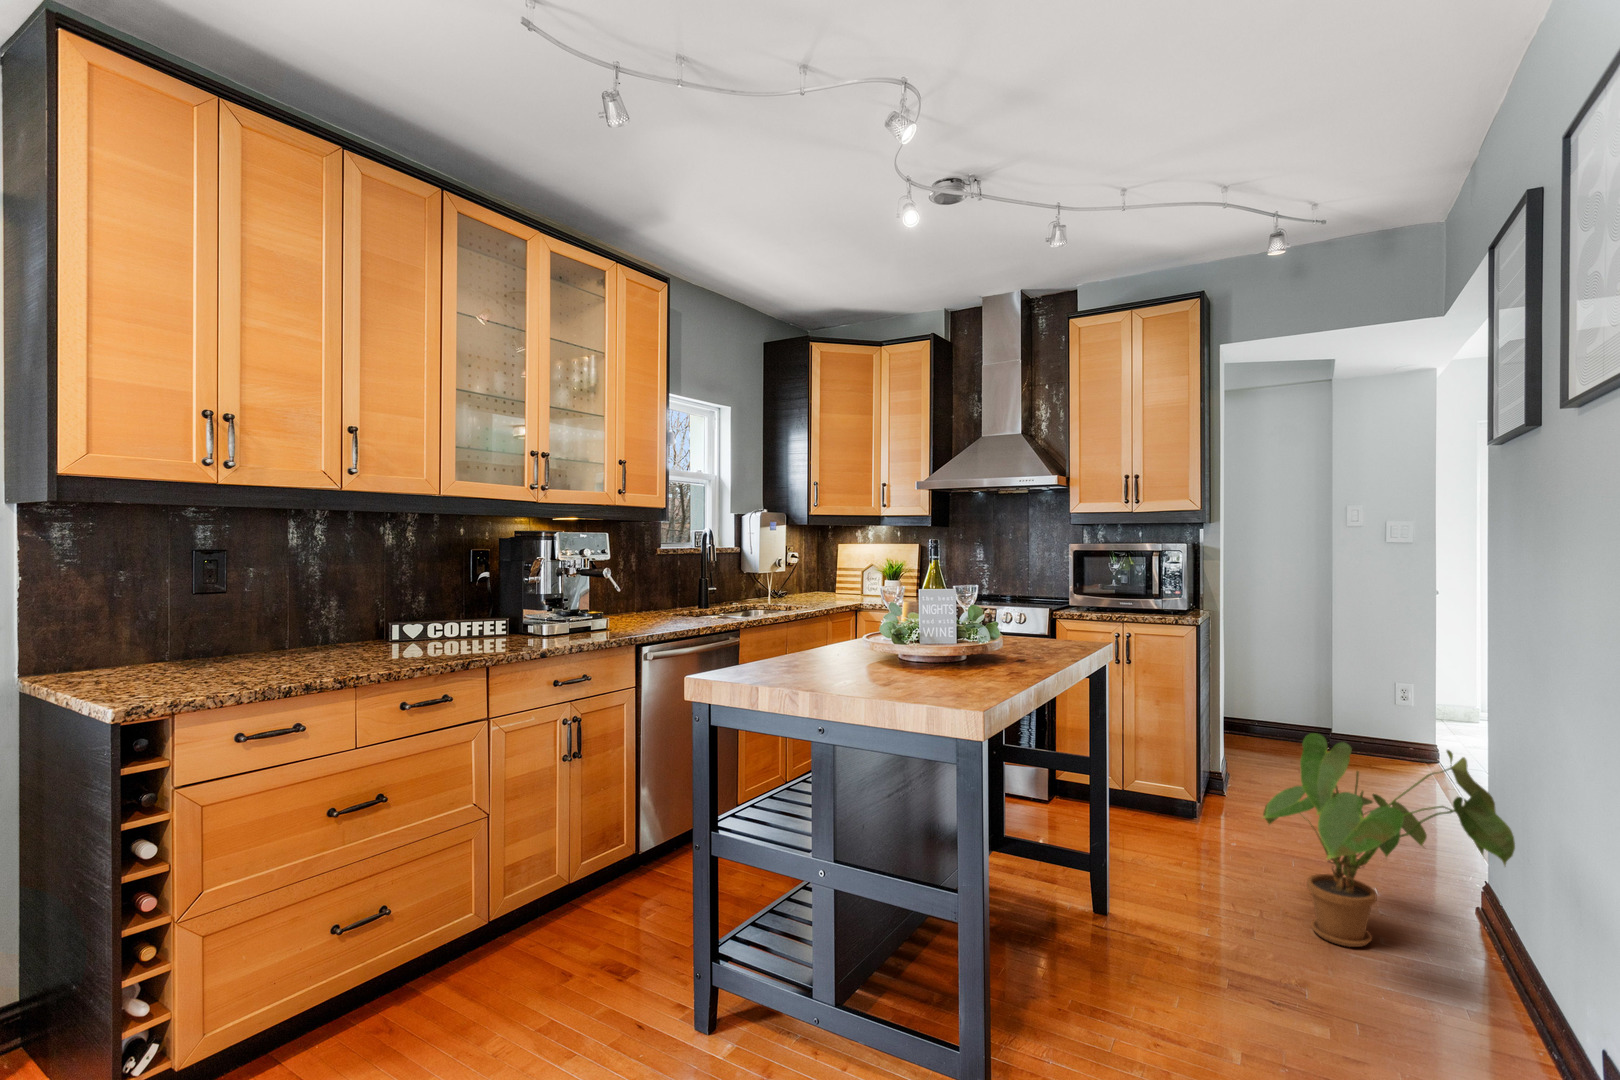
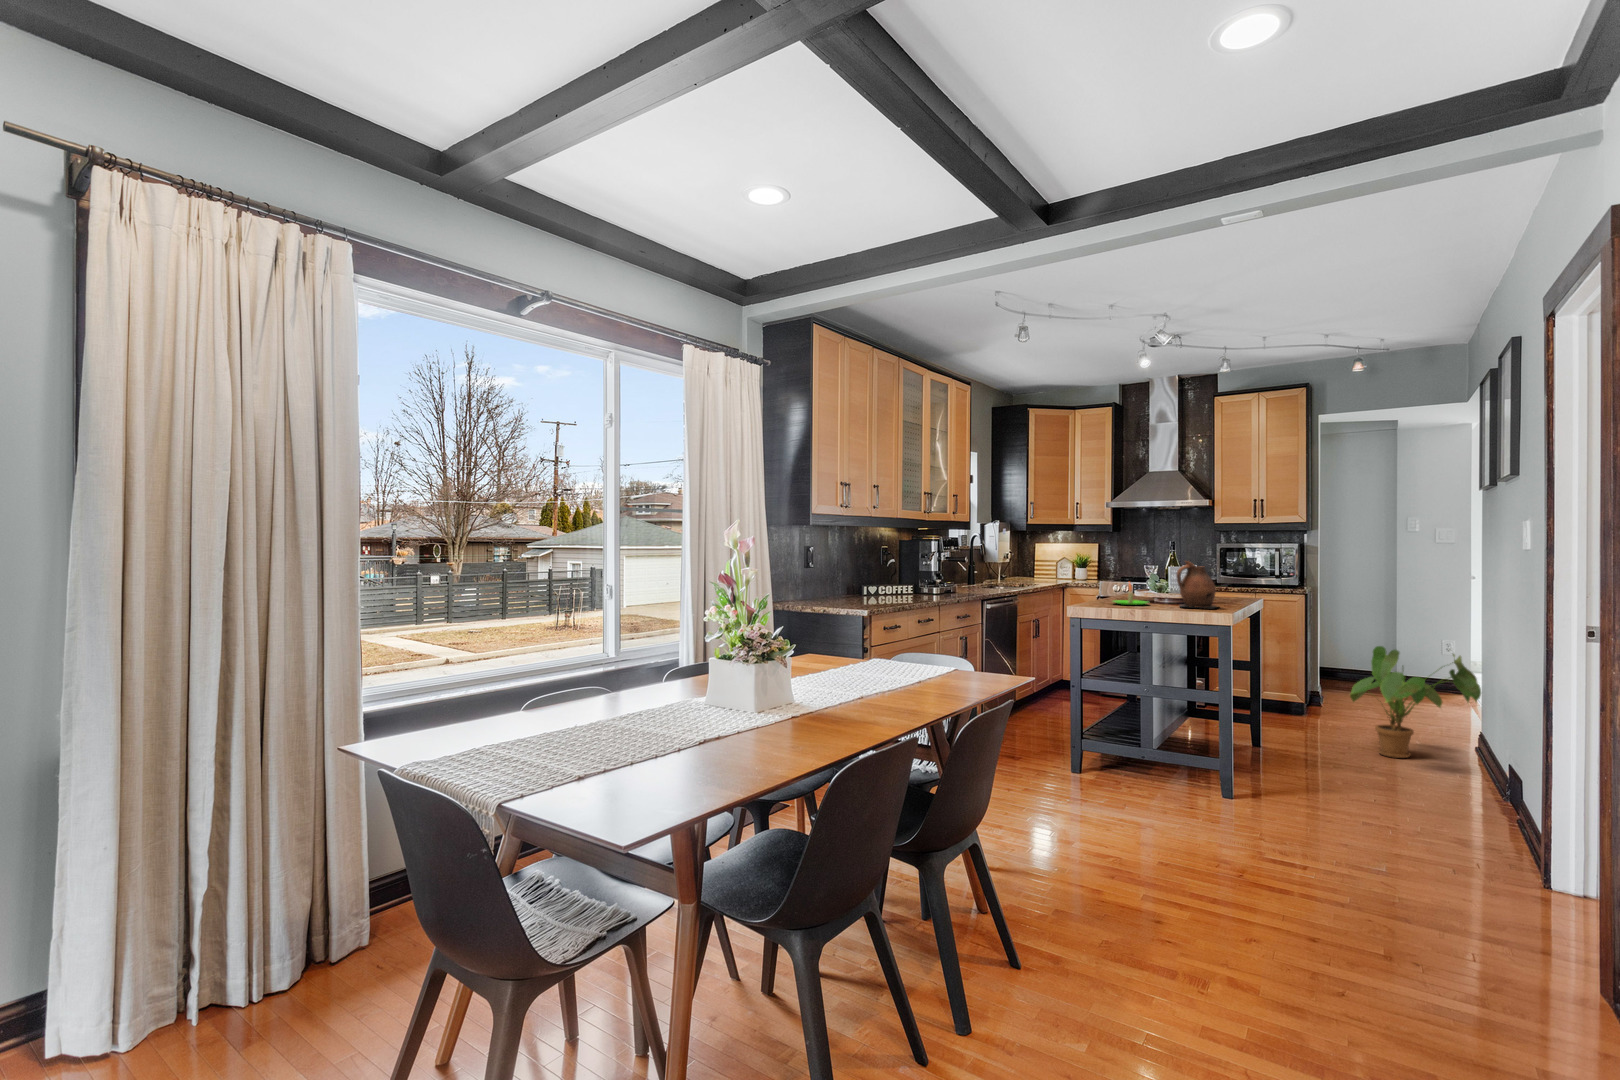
ceramic pitcher: none [904,582,996,688] -> present [1176,561,1217,609]
candle: none [795,621,867,671] -> present [1114,583,1148,605]

